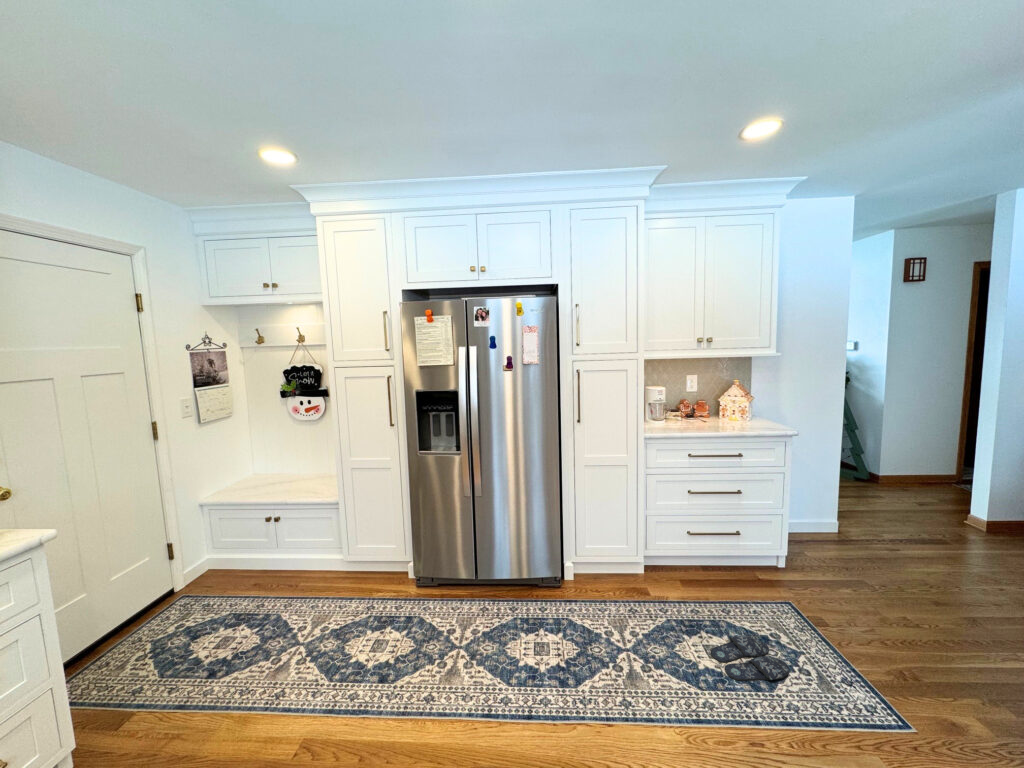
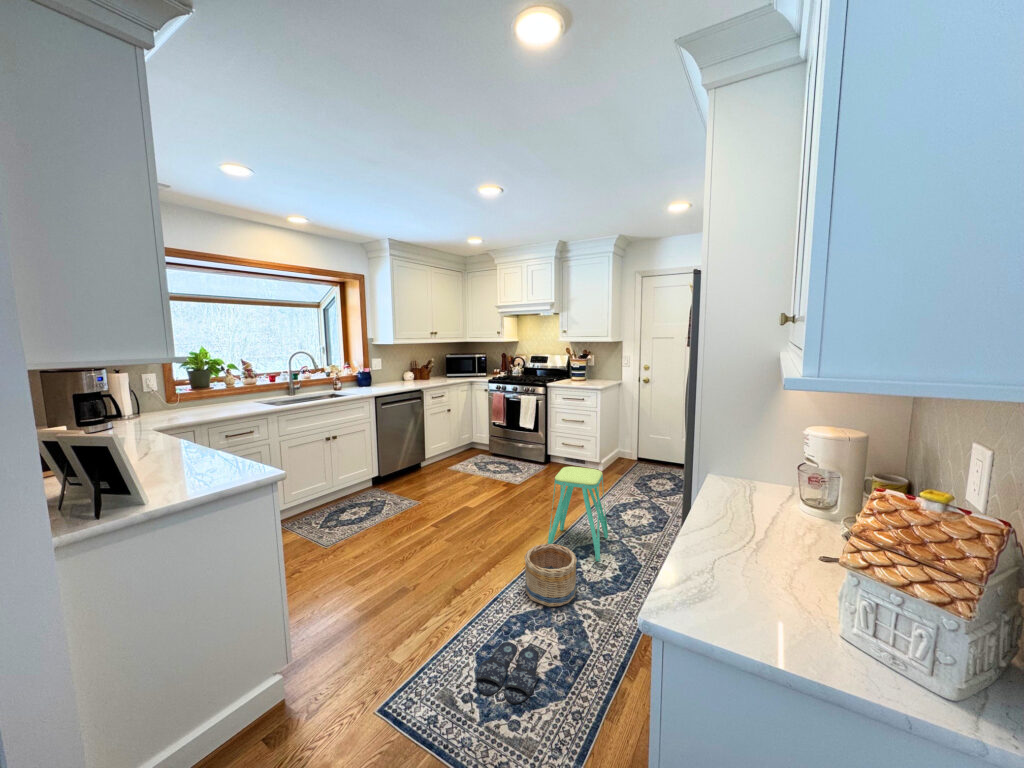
stool: none [466,564,551,728] -> present [548,466,608,561]
basket: none [593,614,660,703] -> present [525,544,577,606]

